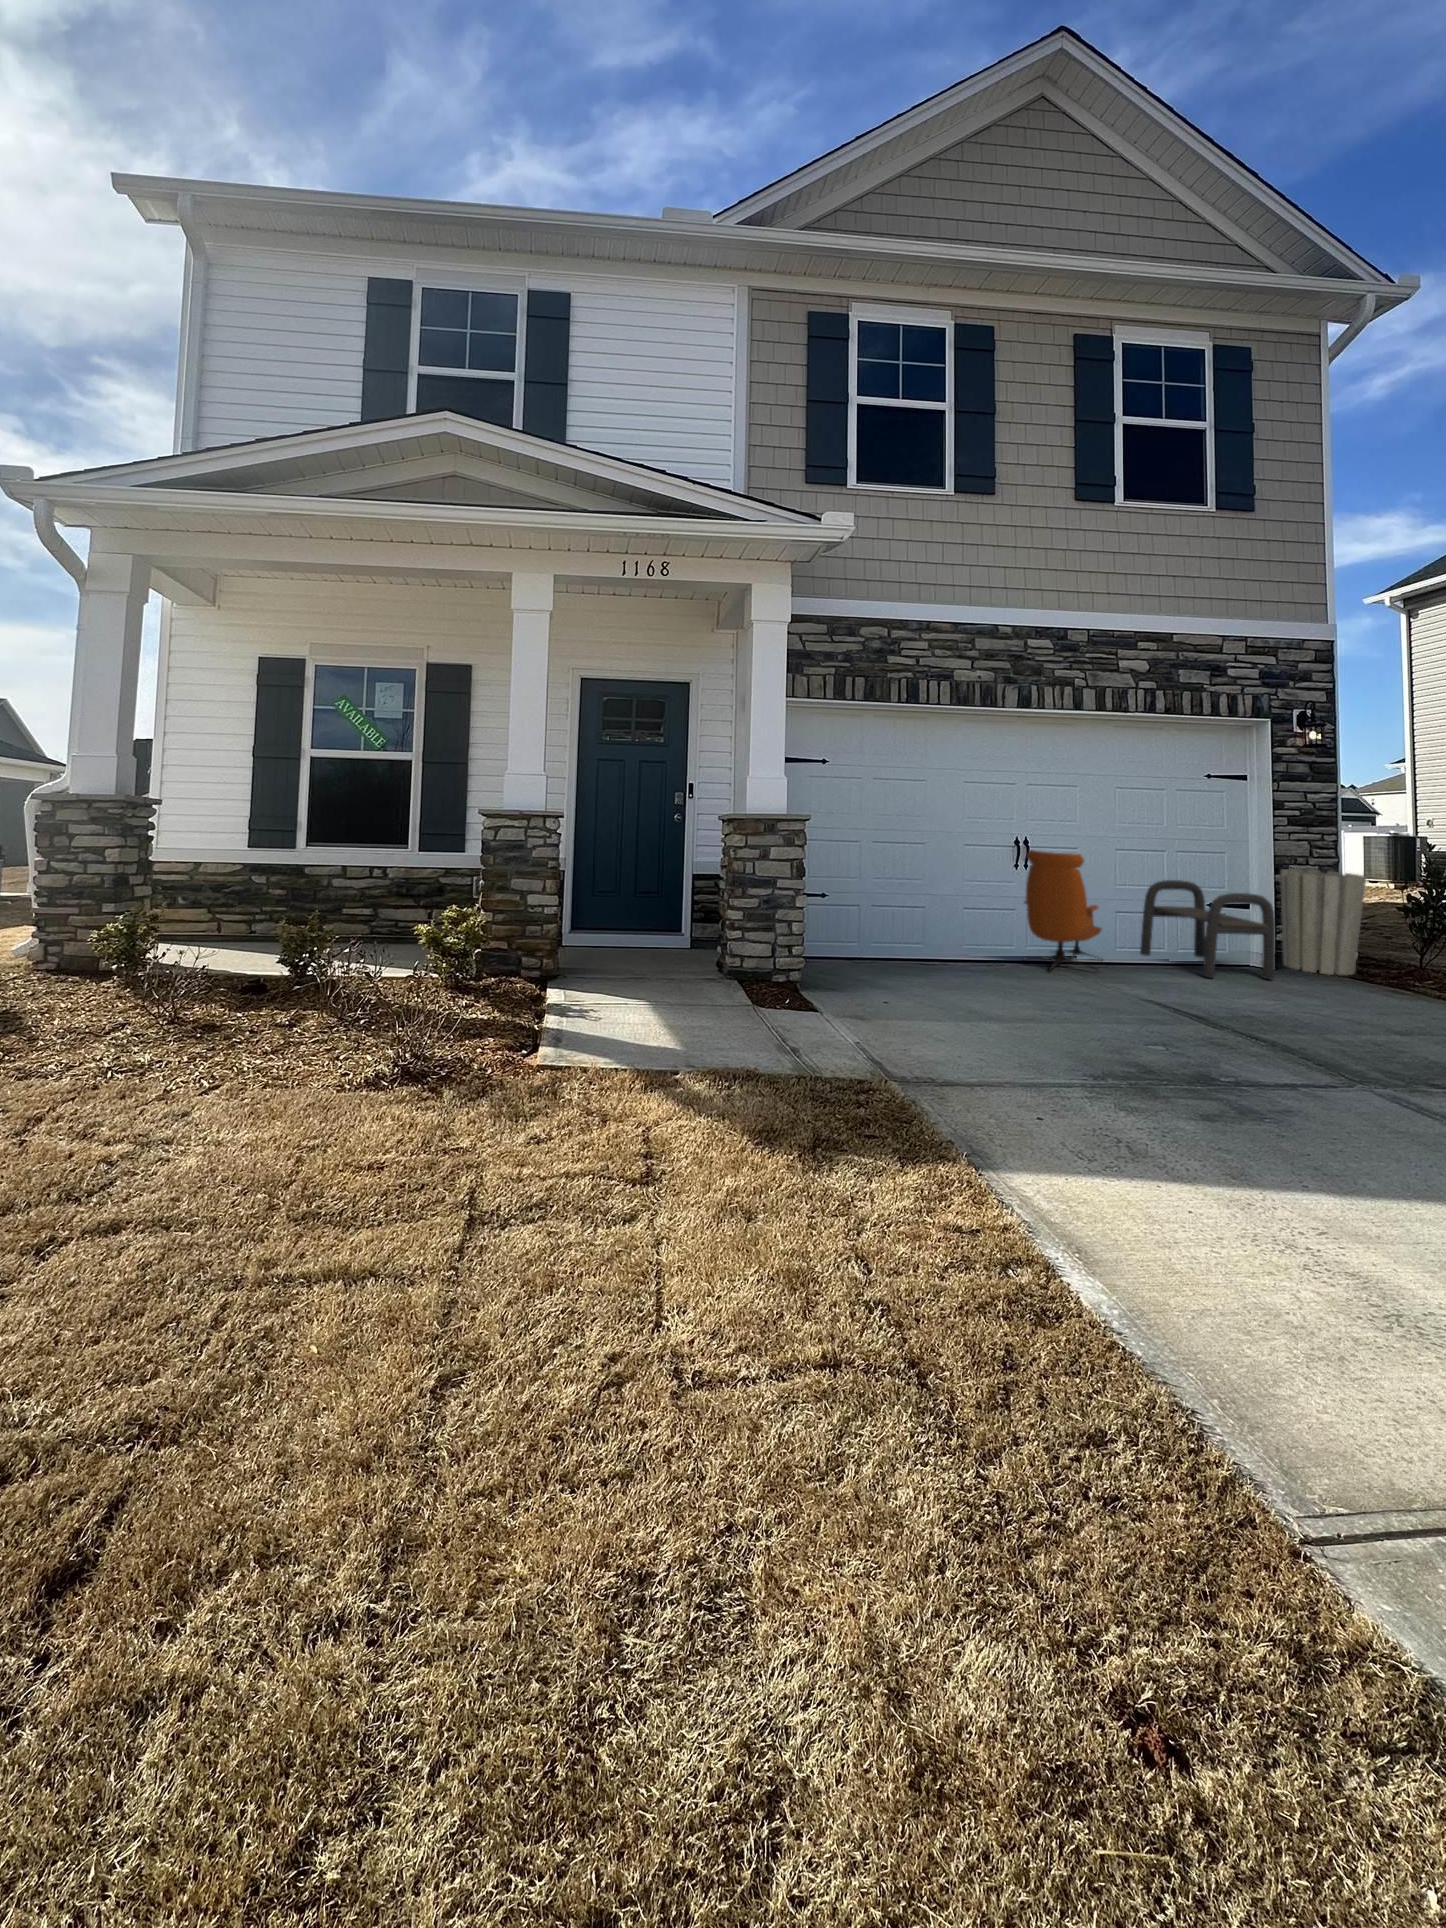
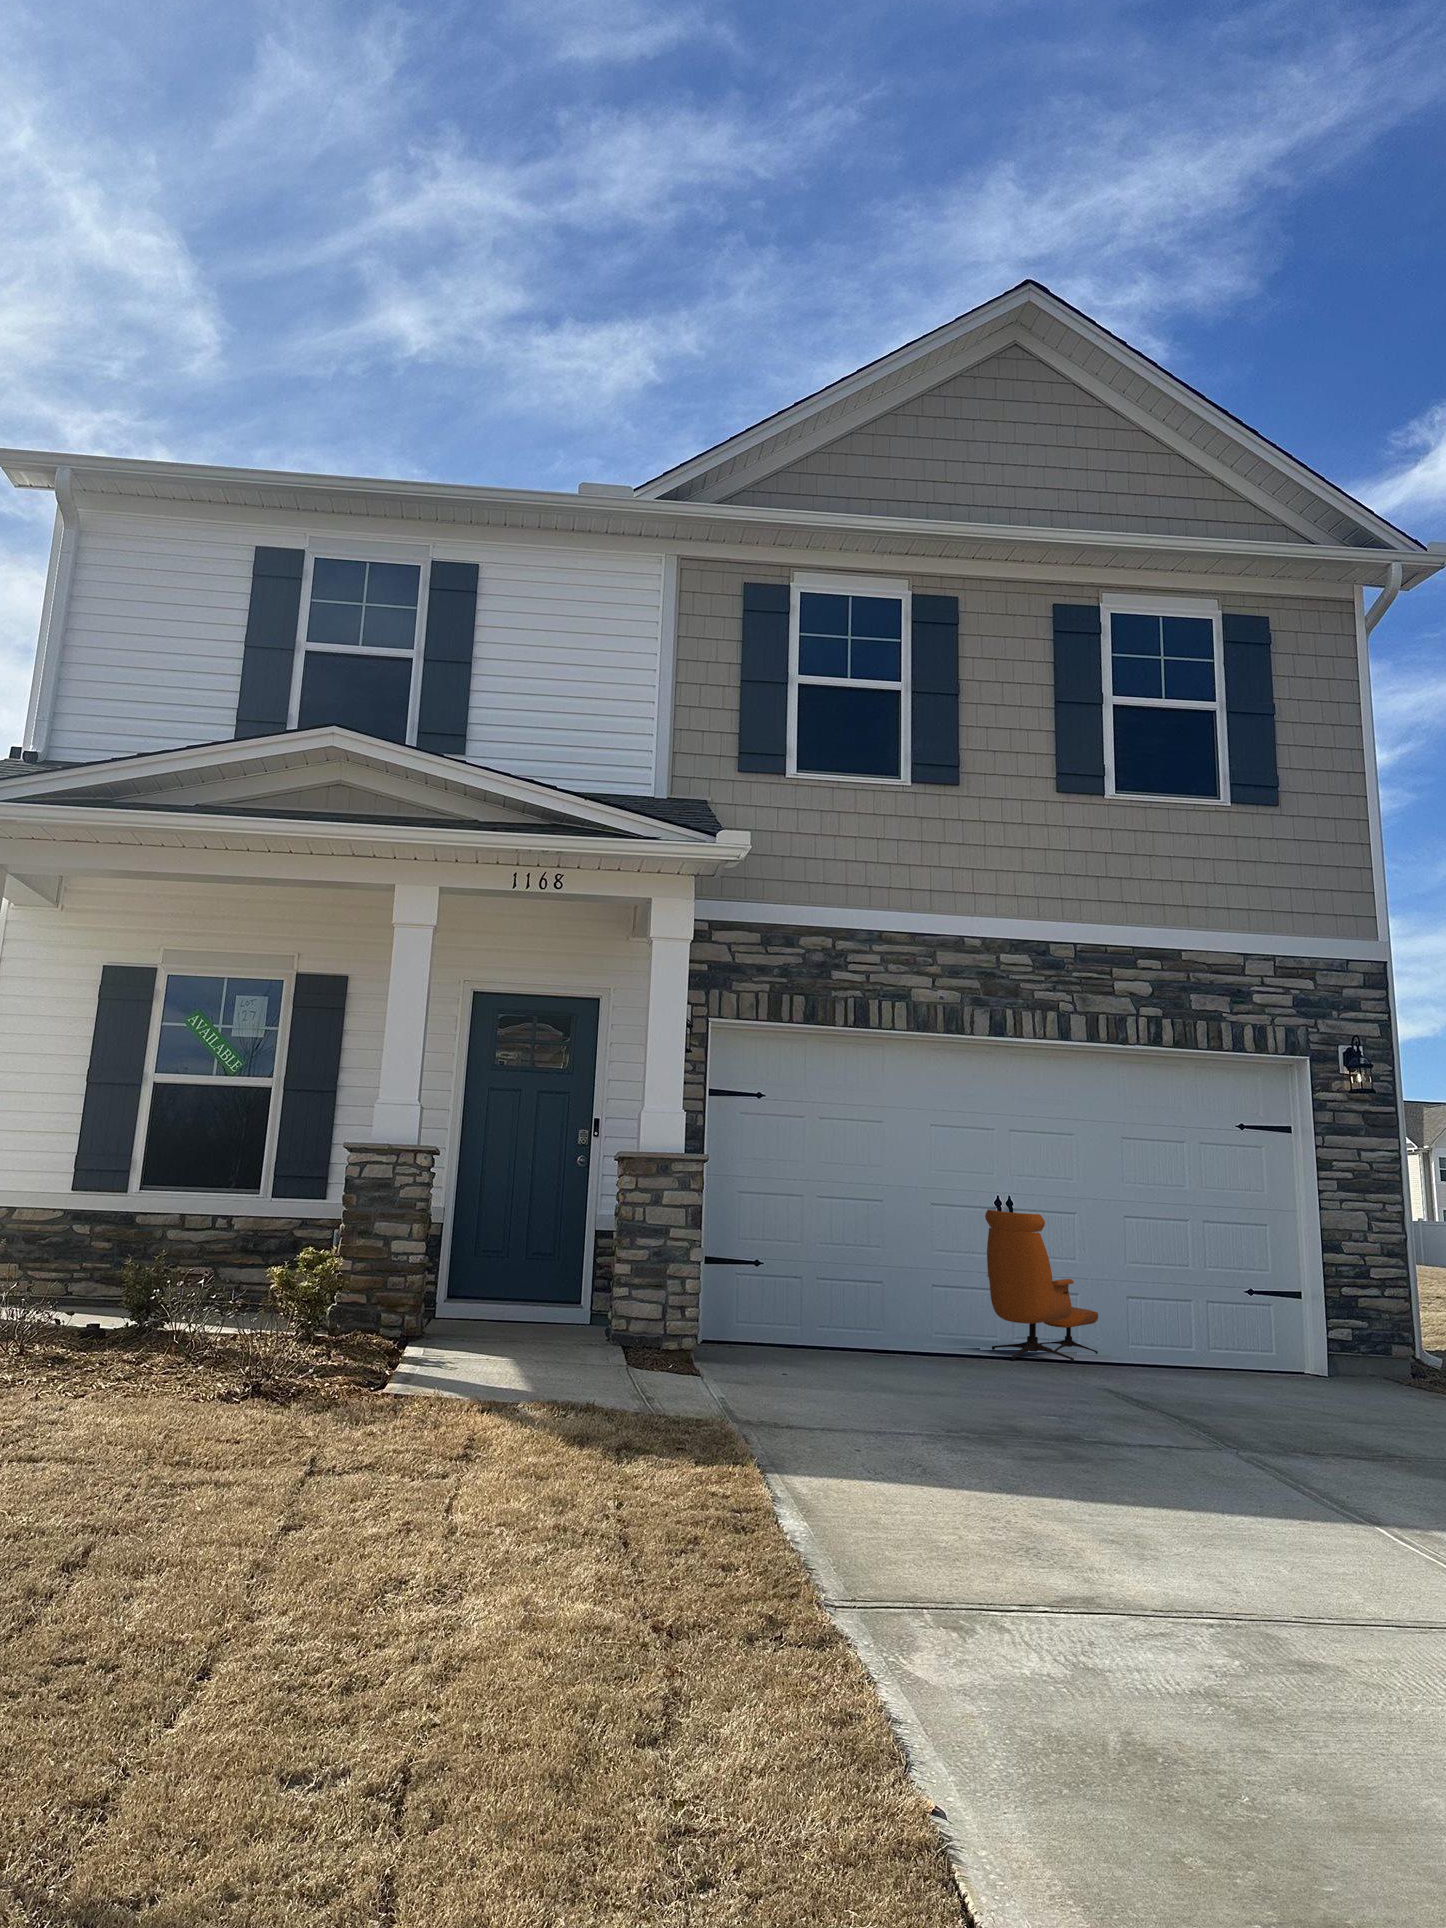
trash can: present [1280,869,1366,975] -> none [1325,1245,1420,1379]
bench: present [1140,880,1275,979] -> none [1158,1256,1292,1377]

